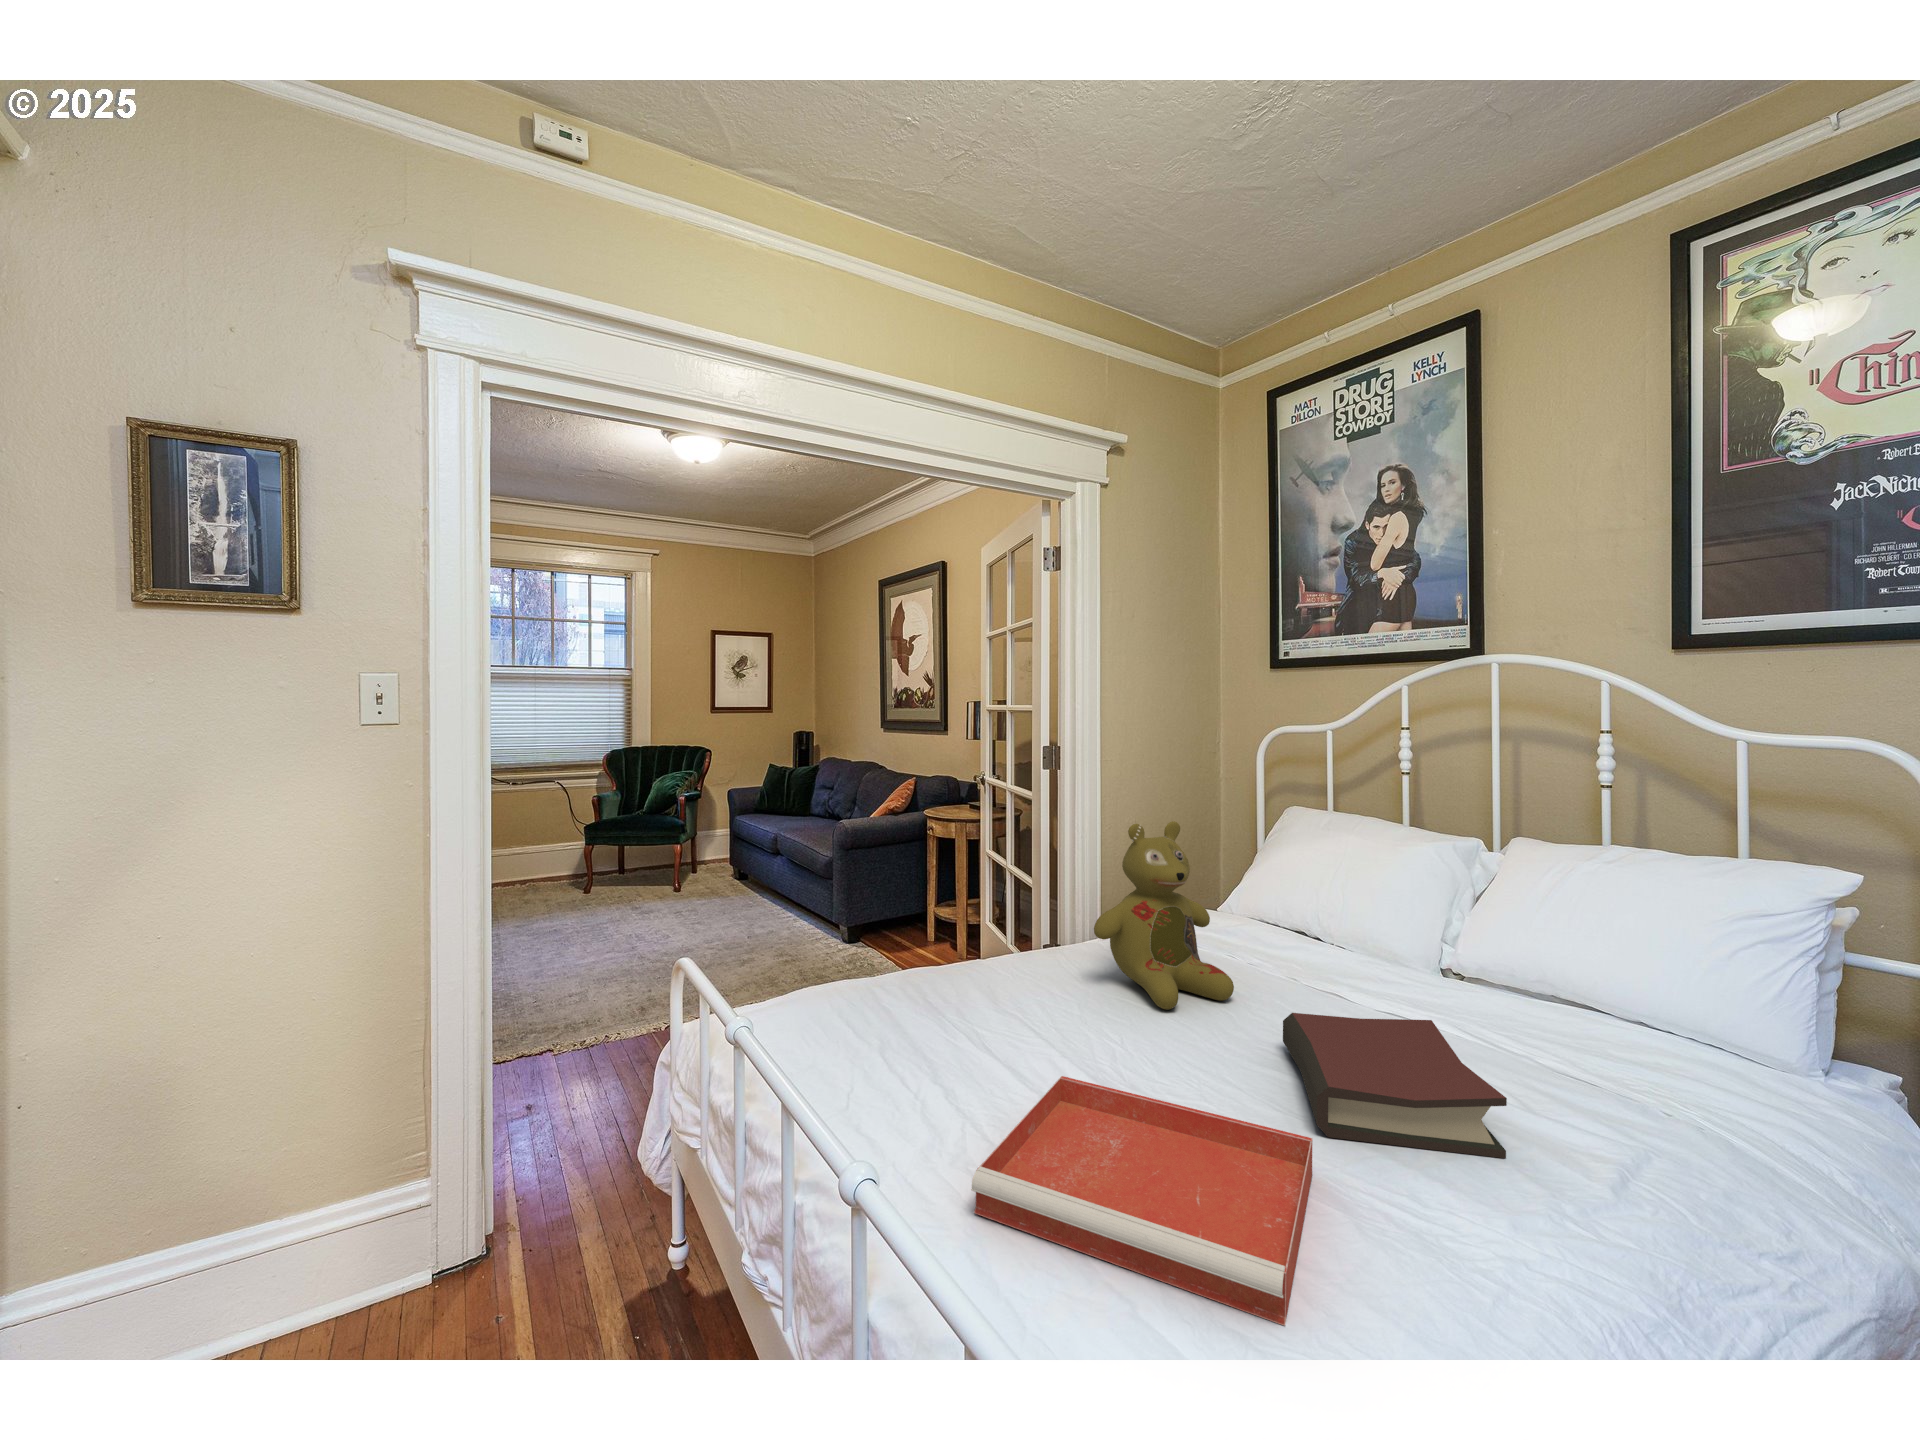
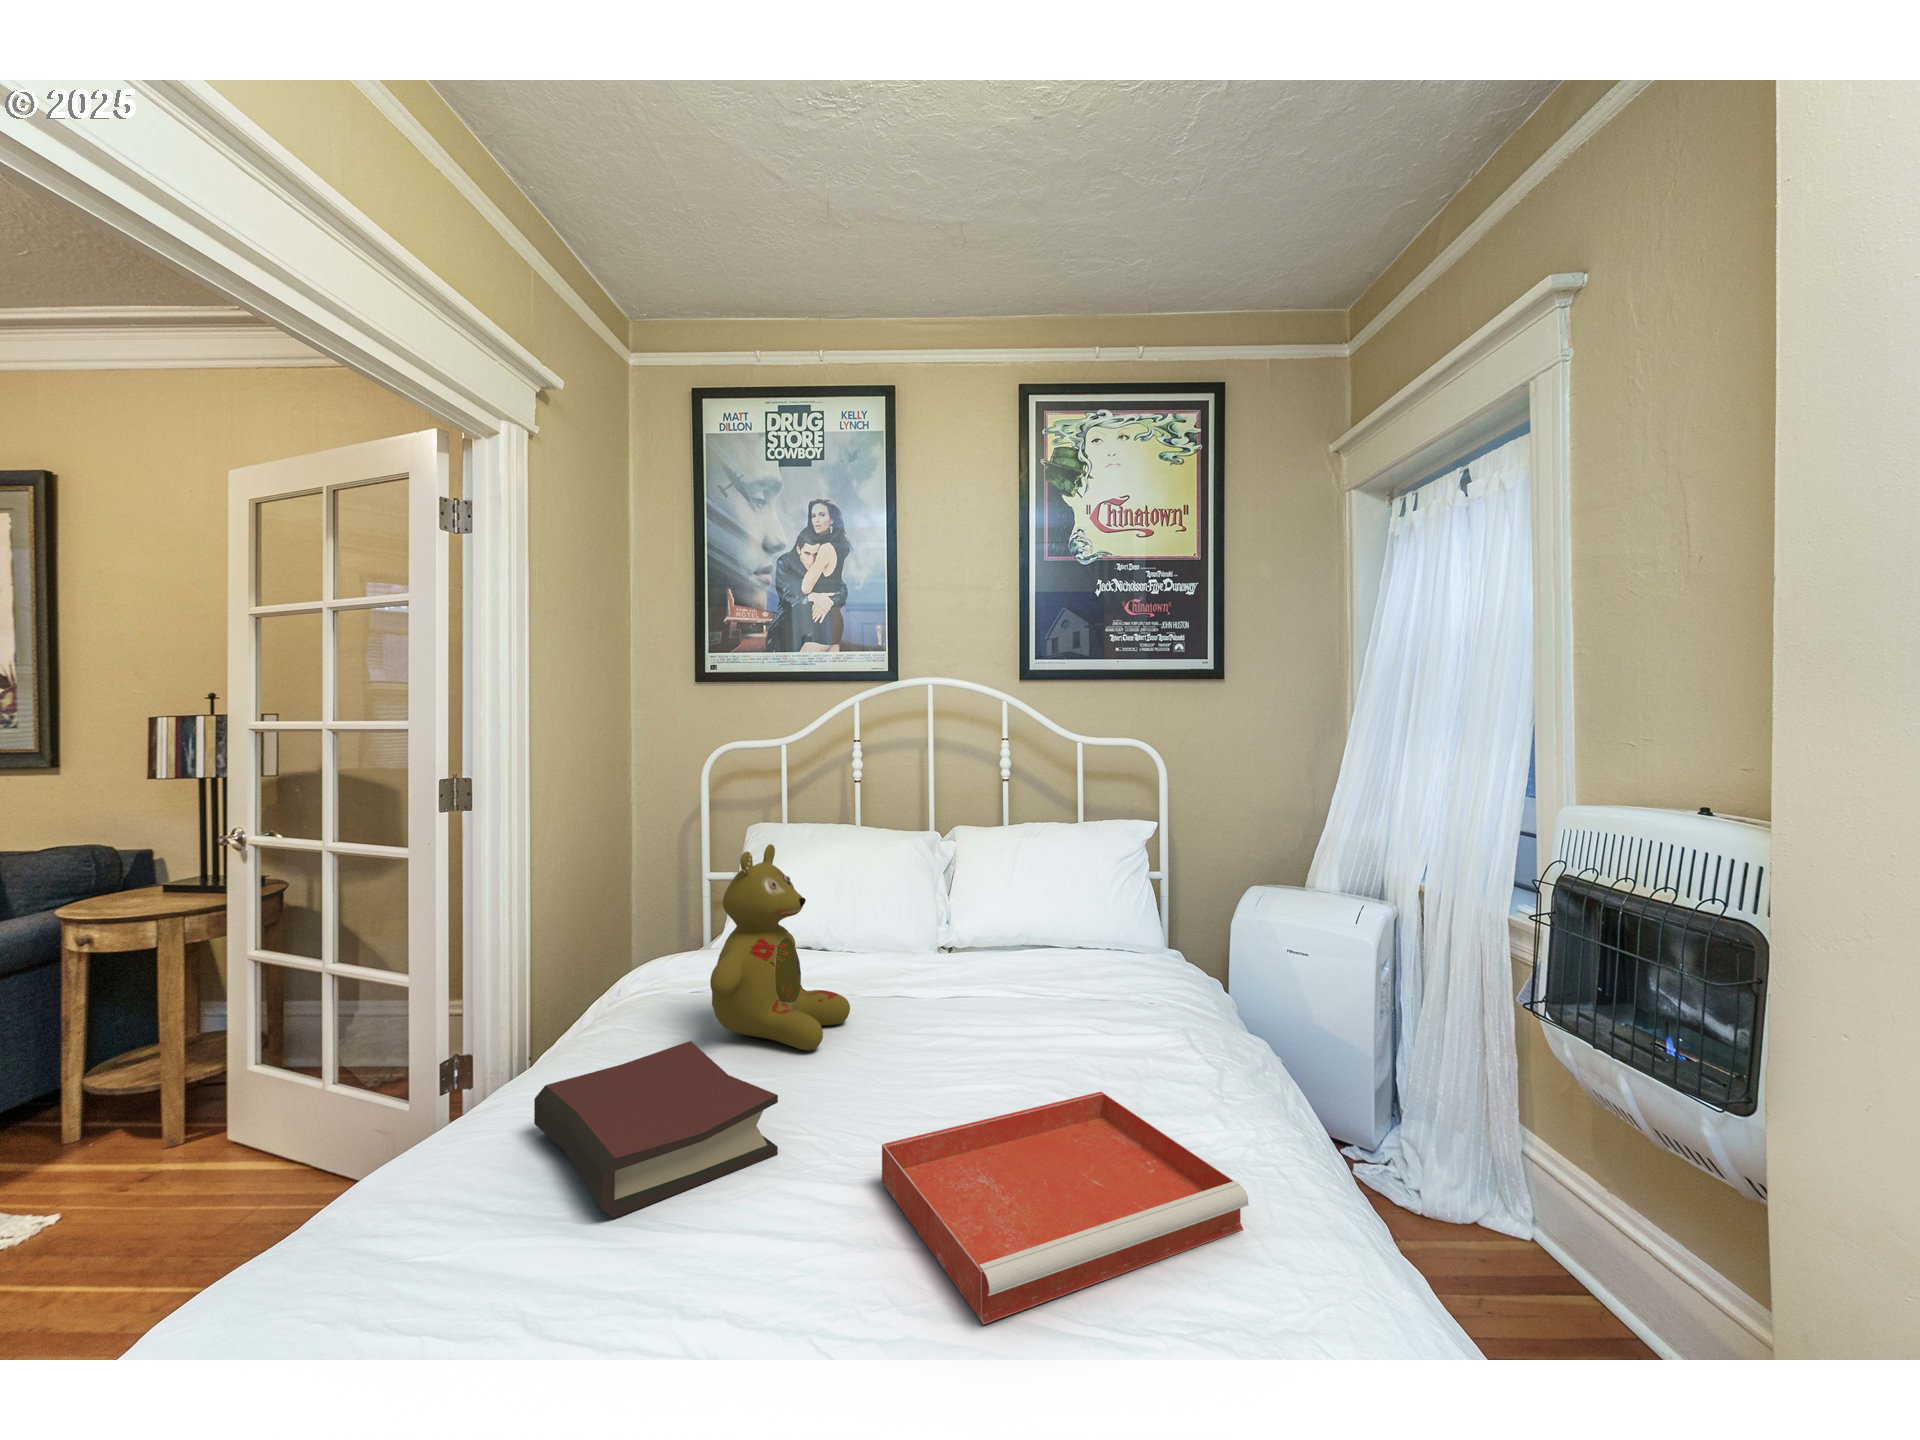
hardback book: present [1283,1013,1507,1158] -> present [534,1041,778,1218]

